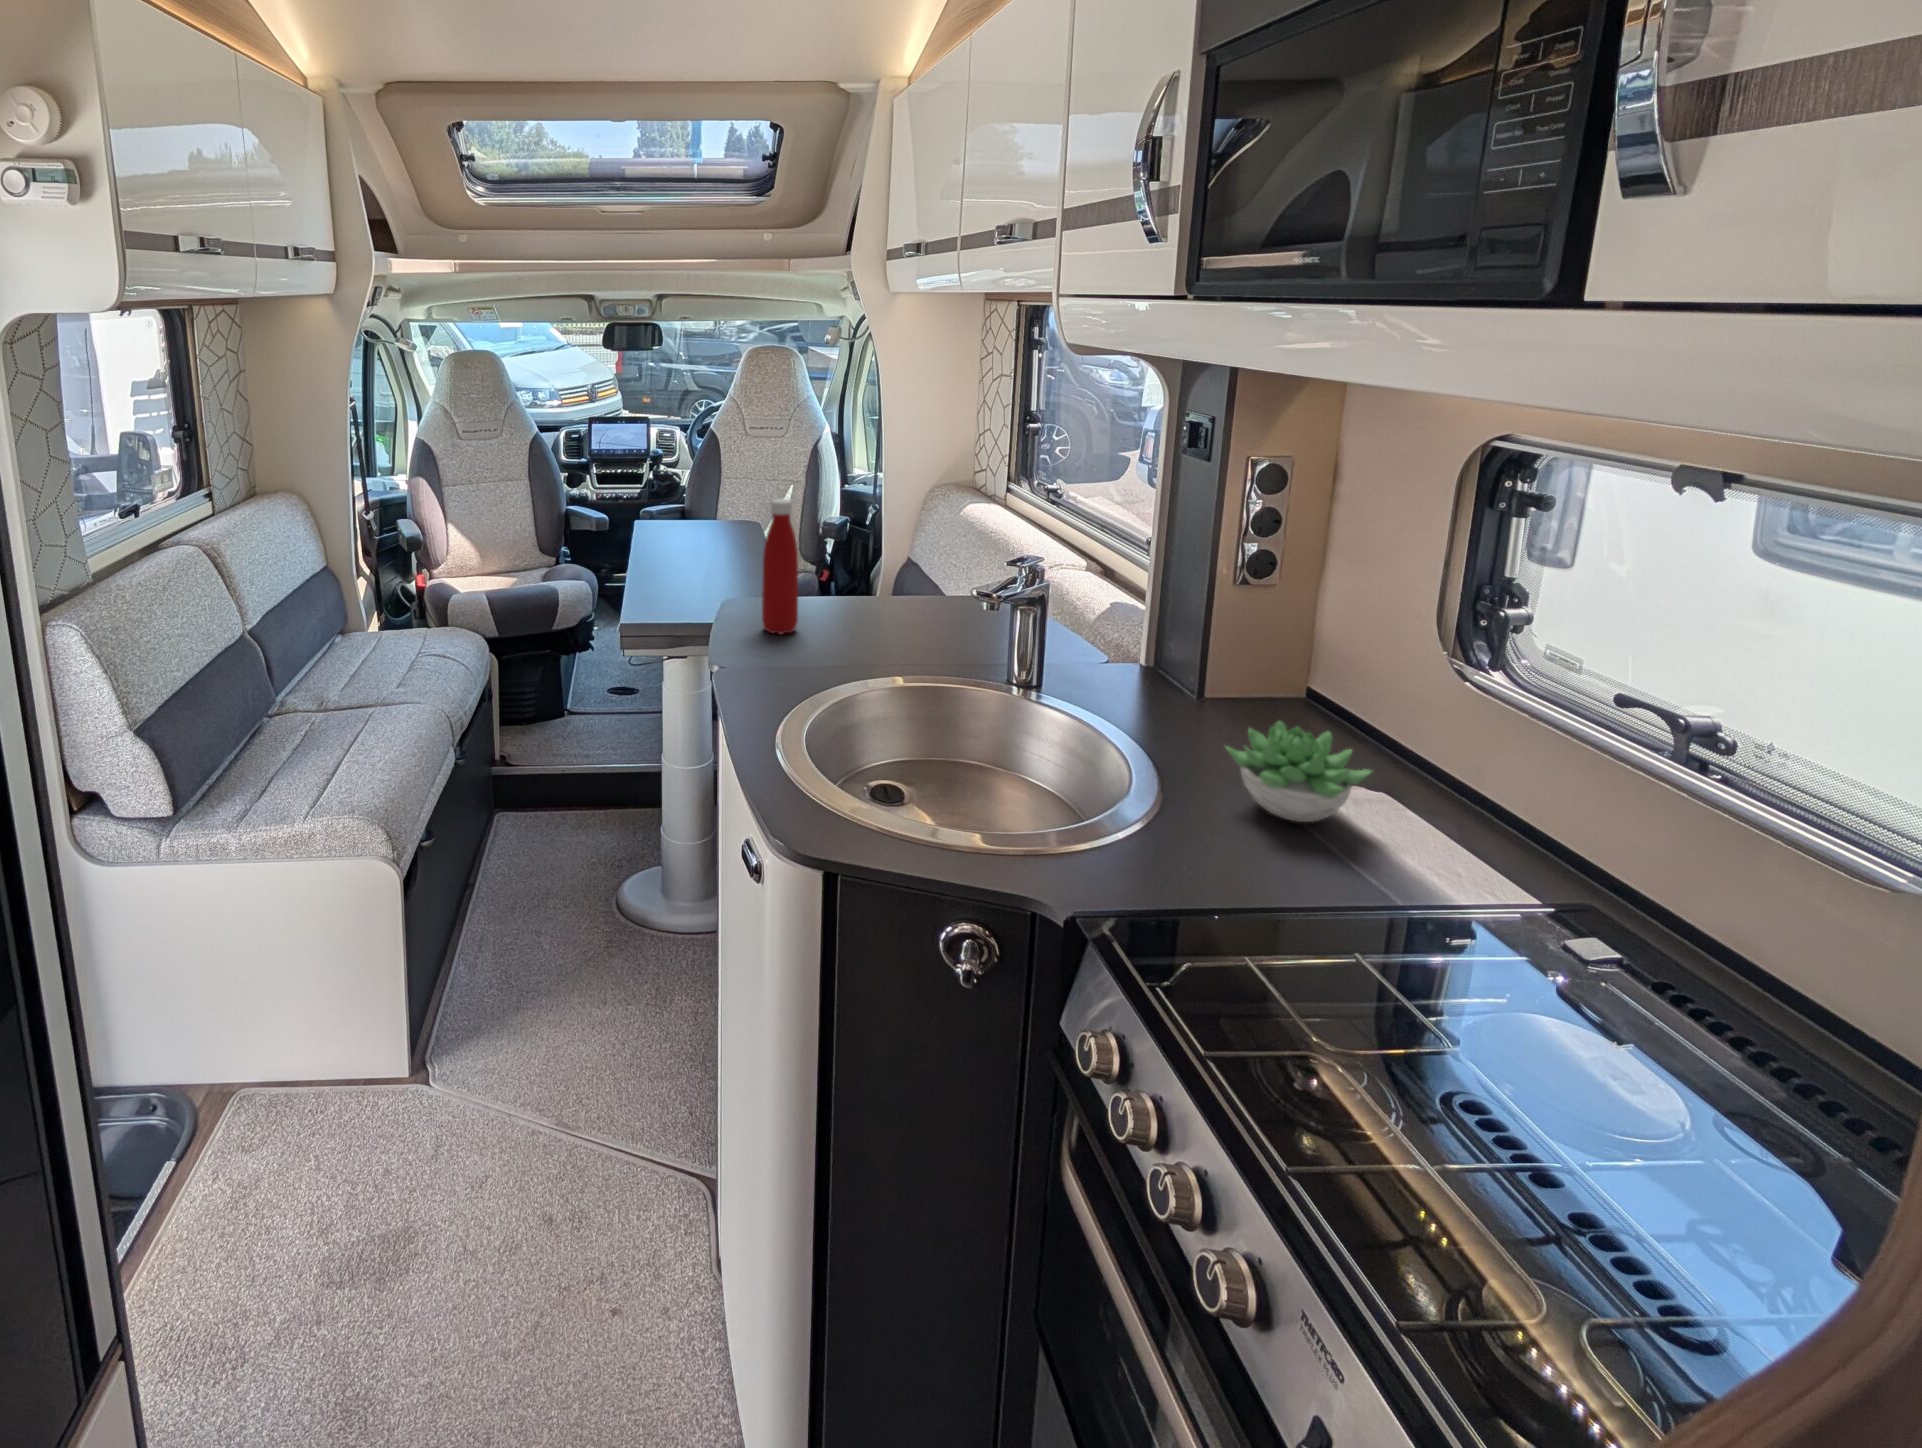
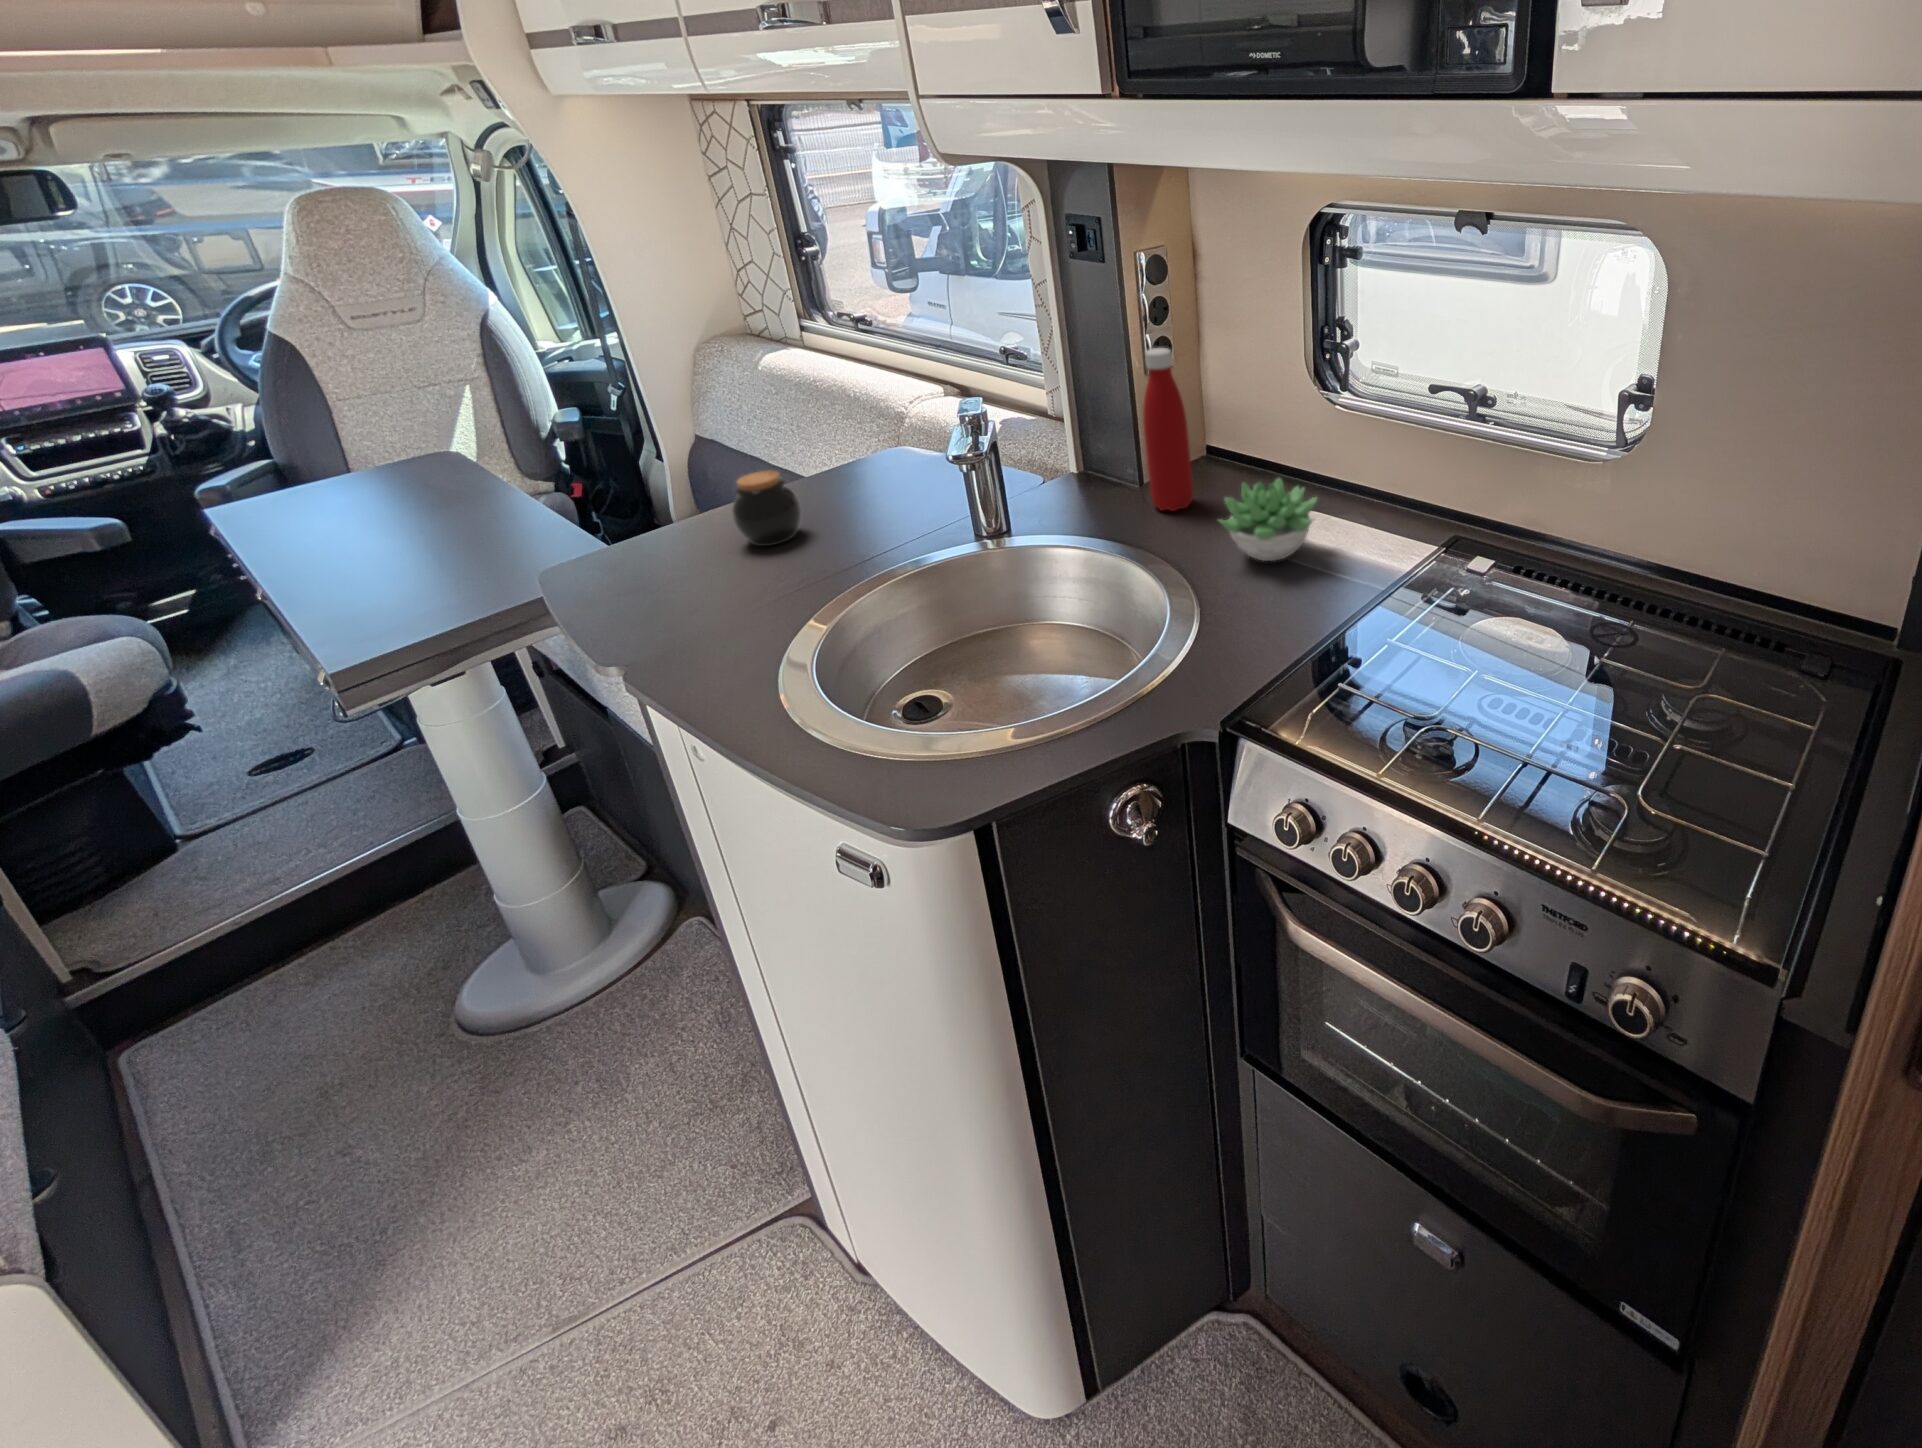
bottle: present [762,499,798,634] -> present [1143,348,1193,511]
jar: none [845,575,896,636] -> present [732,471,802,546]

